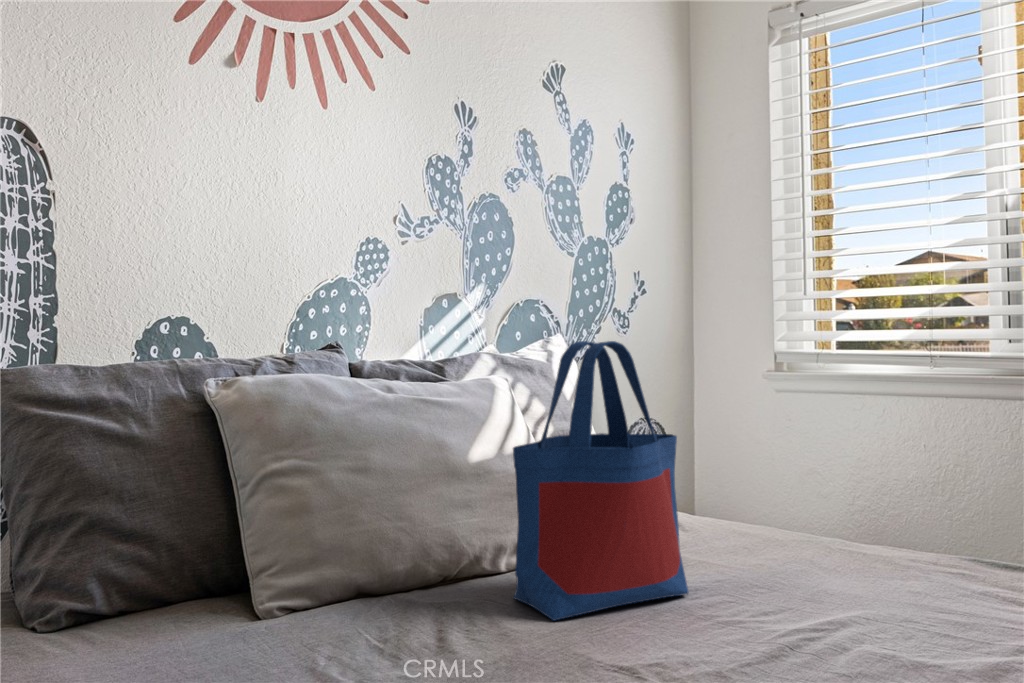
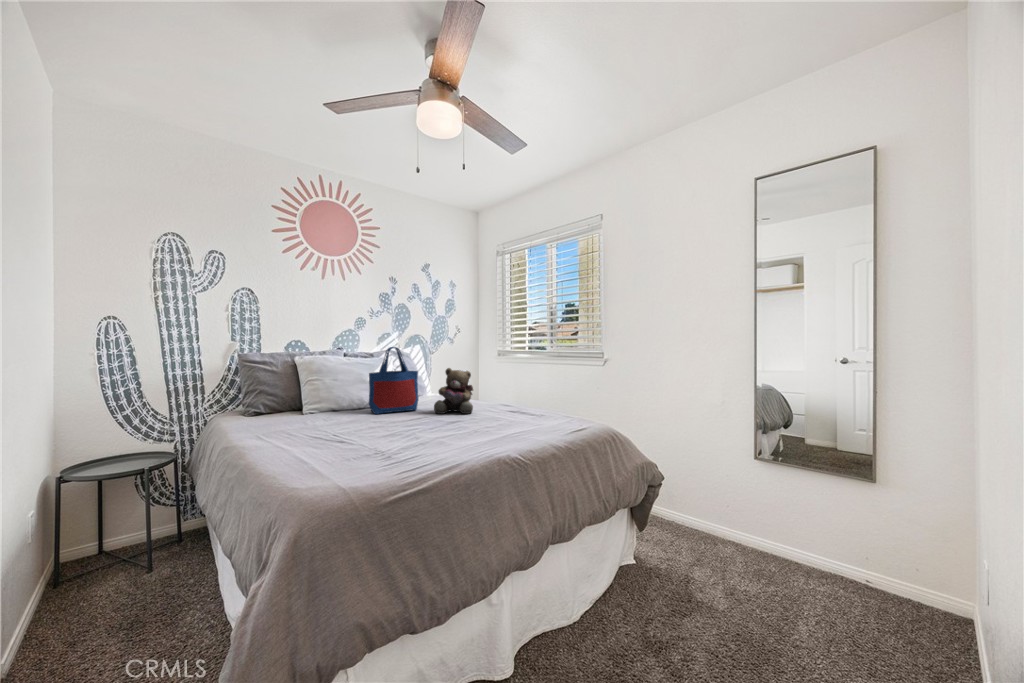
teddy bear: none [789,426,959,621] -> present [434,368,473,414]

